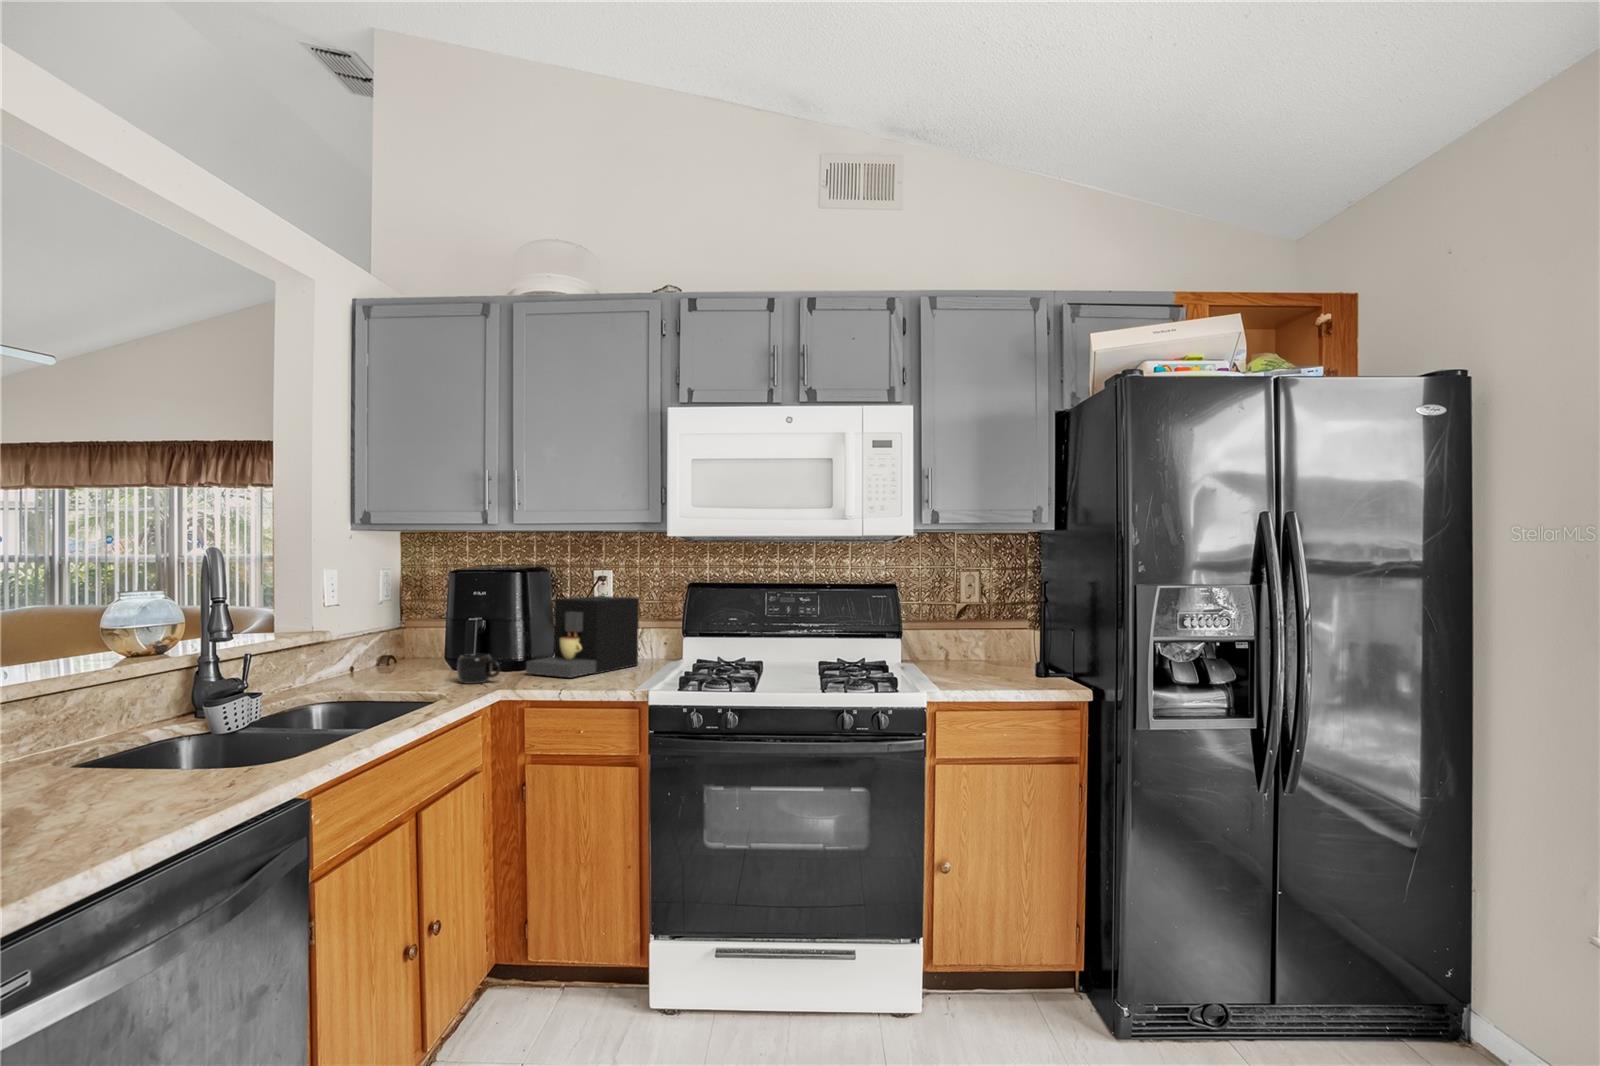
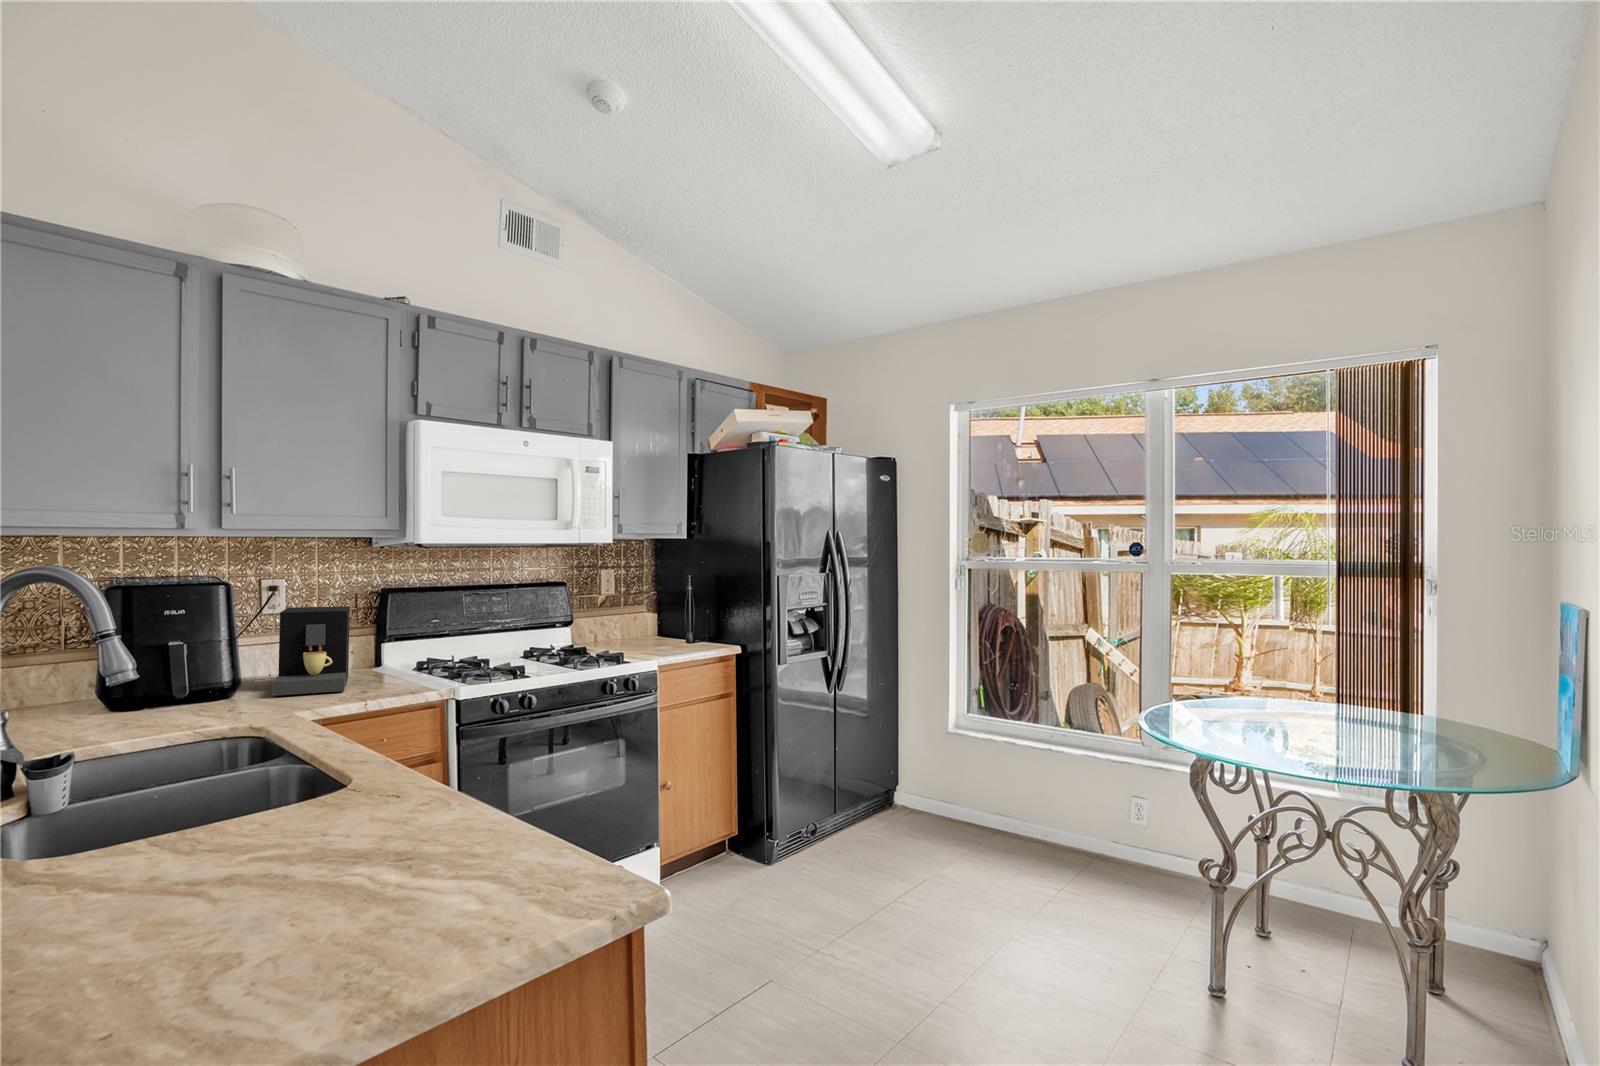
mug: present [457,654,501,684] -> none [225,678,285,712]

